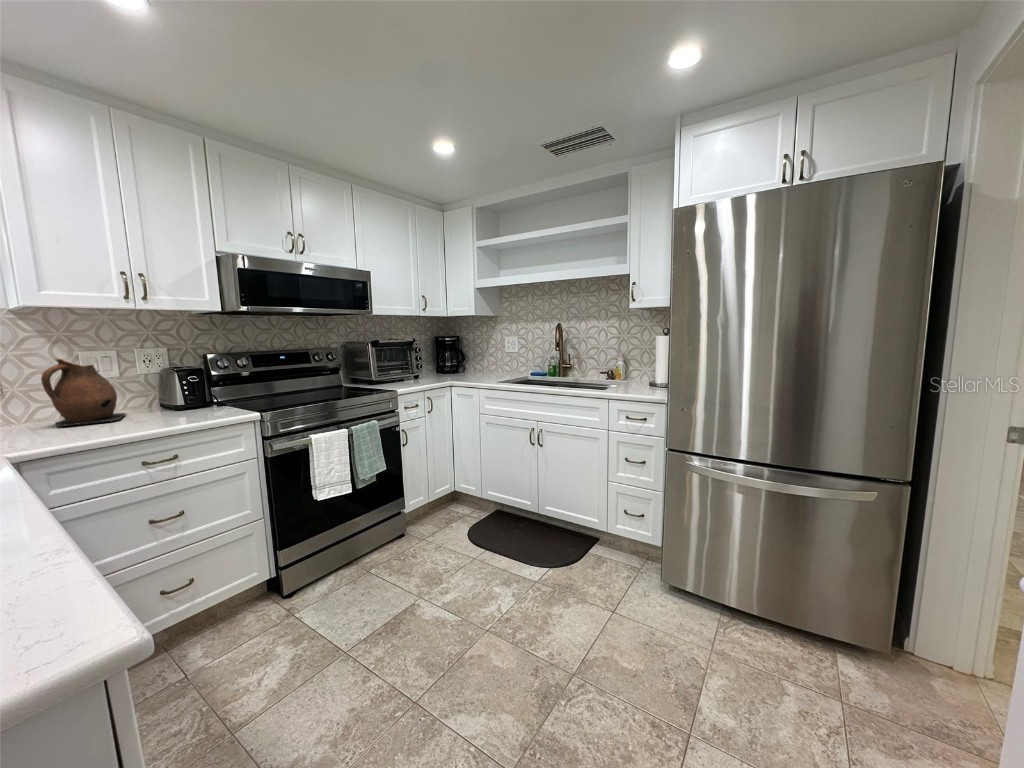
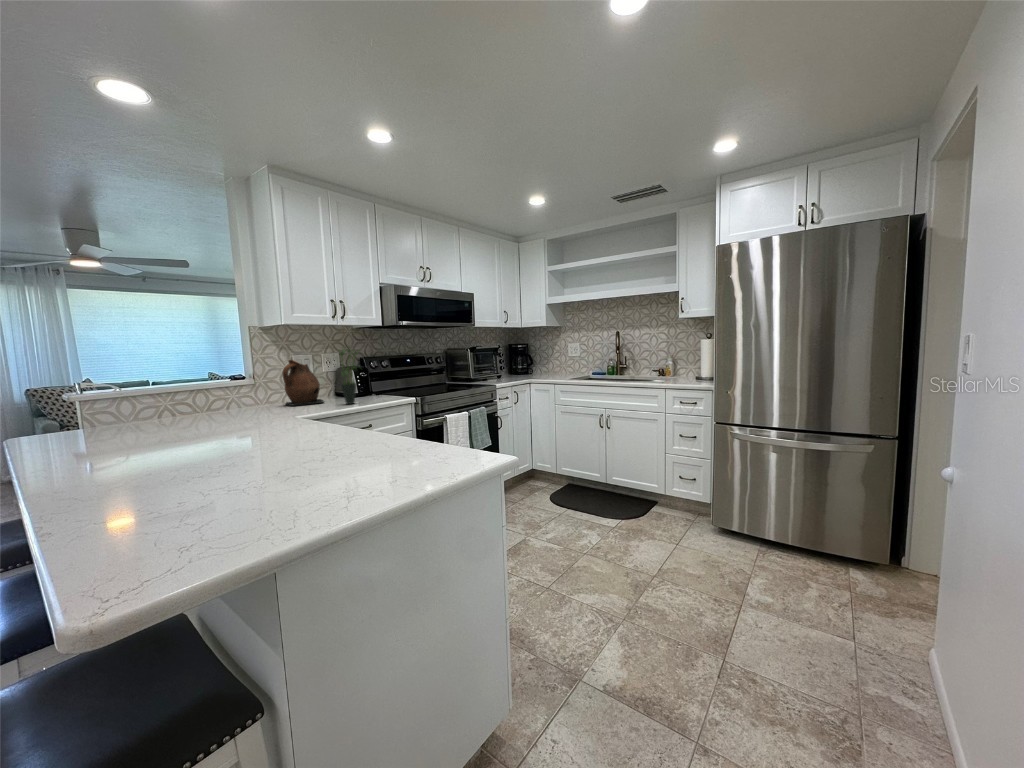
potted plant: none [127,339,170,425] -> present [340,349,358,405]

